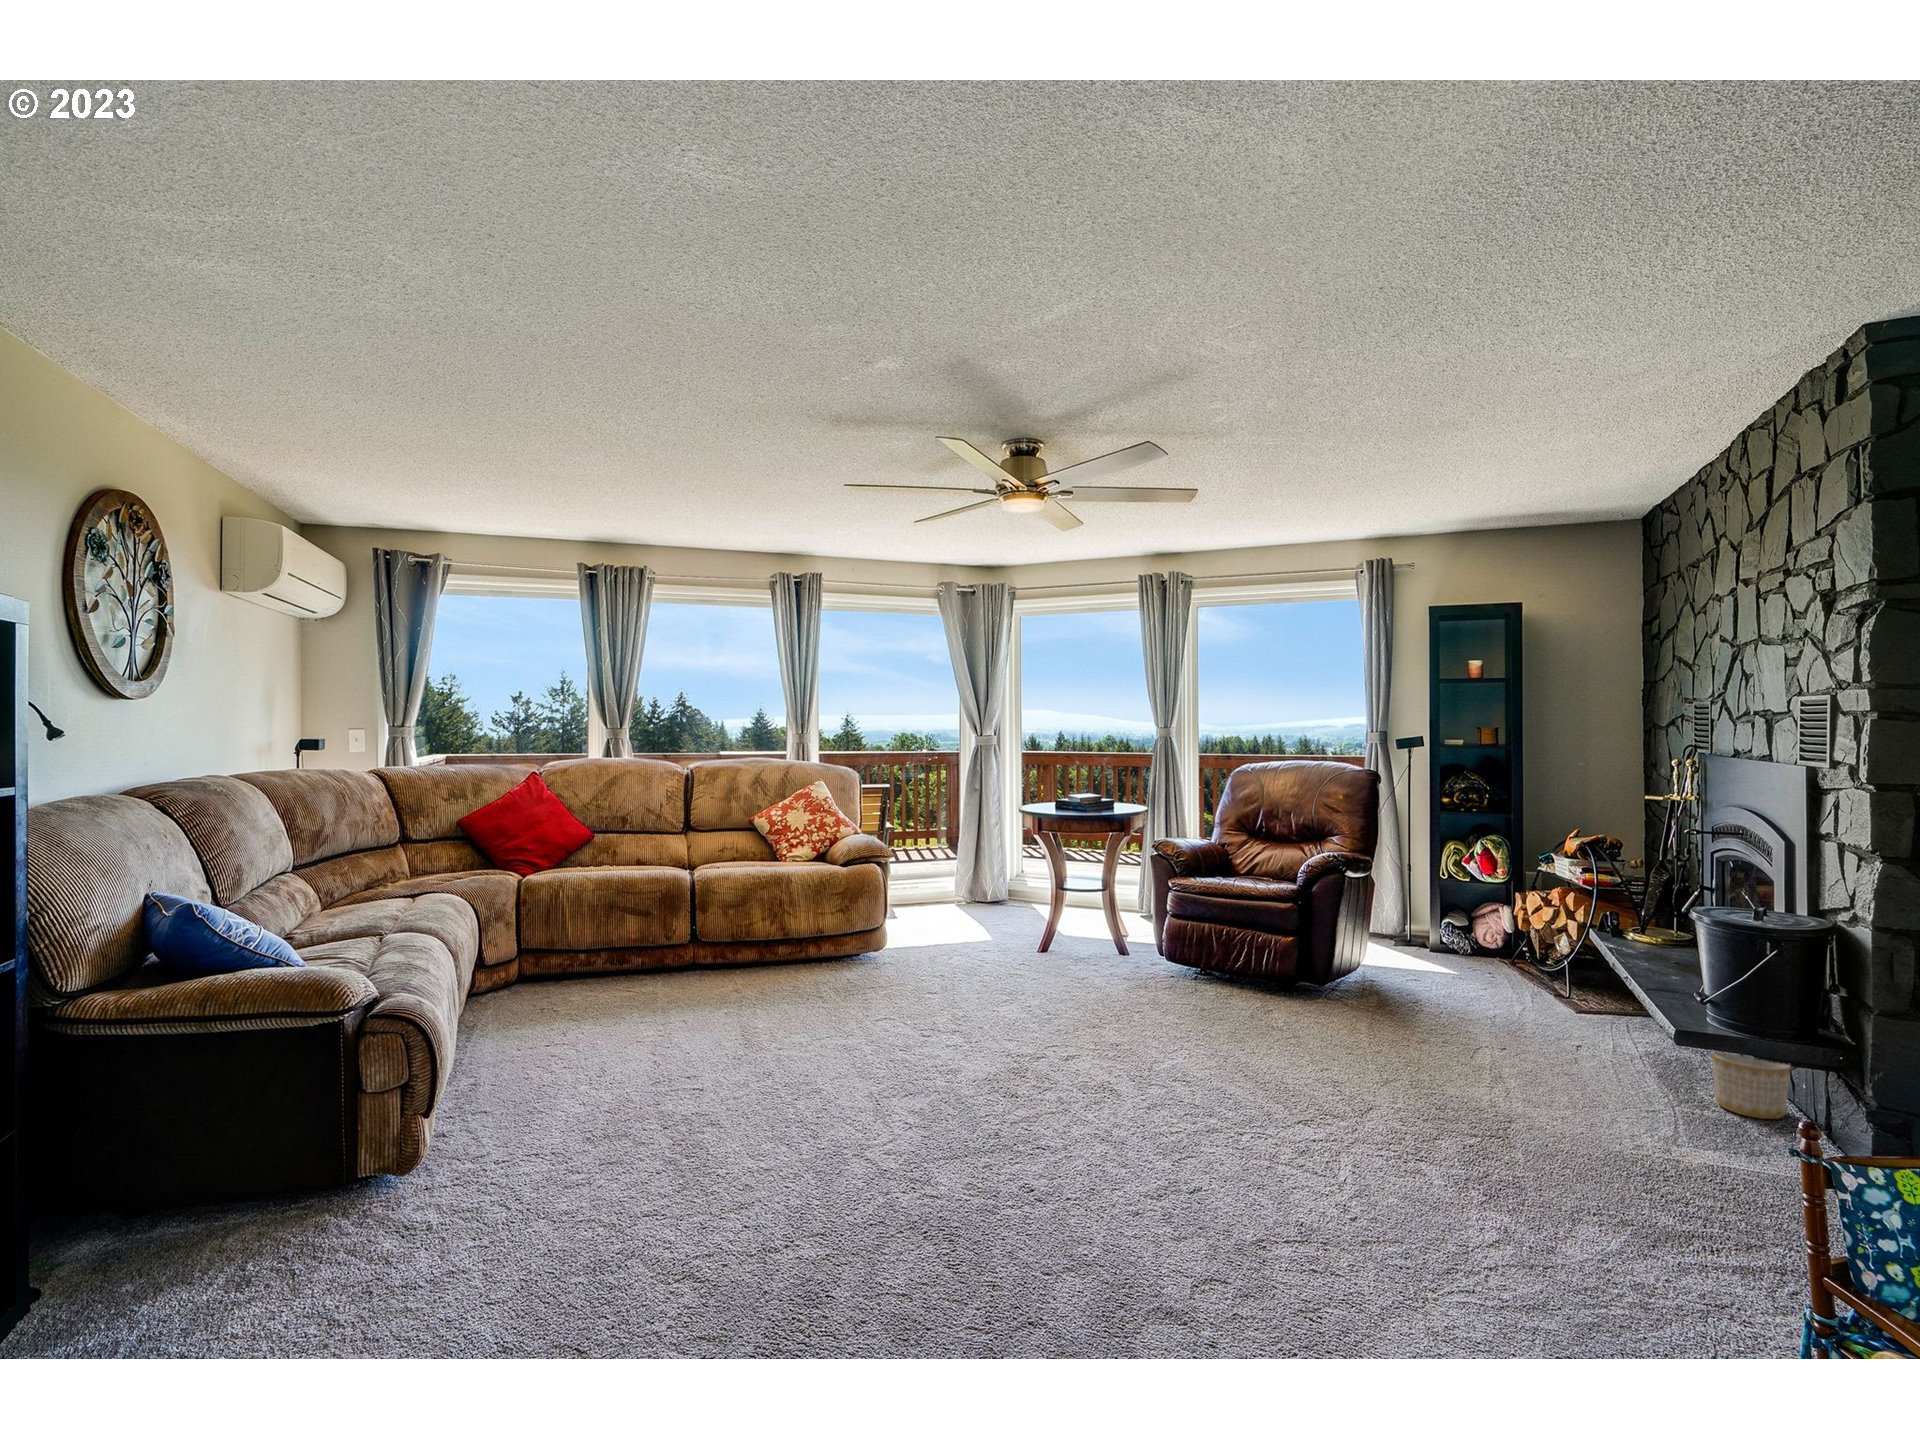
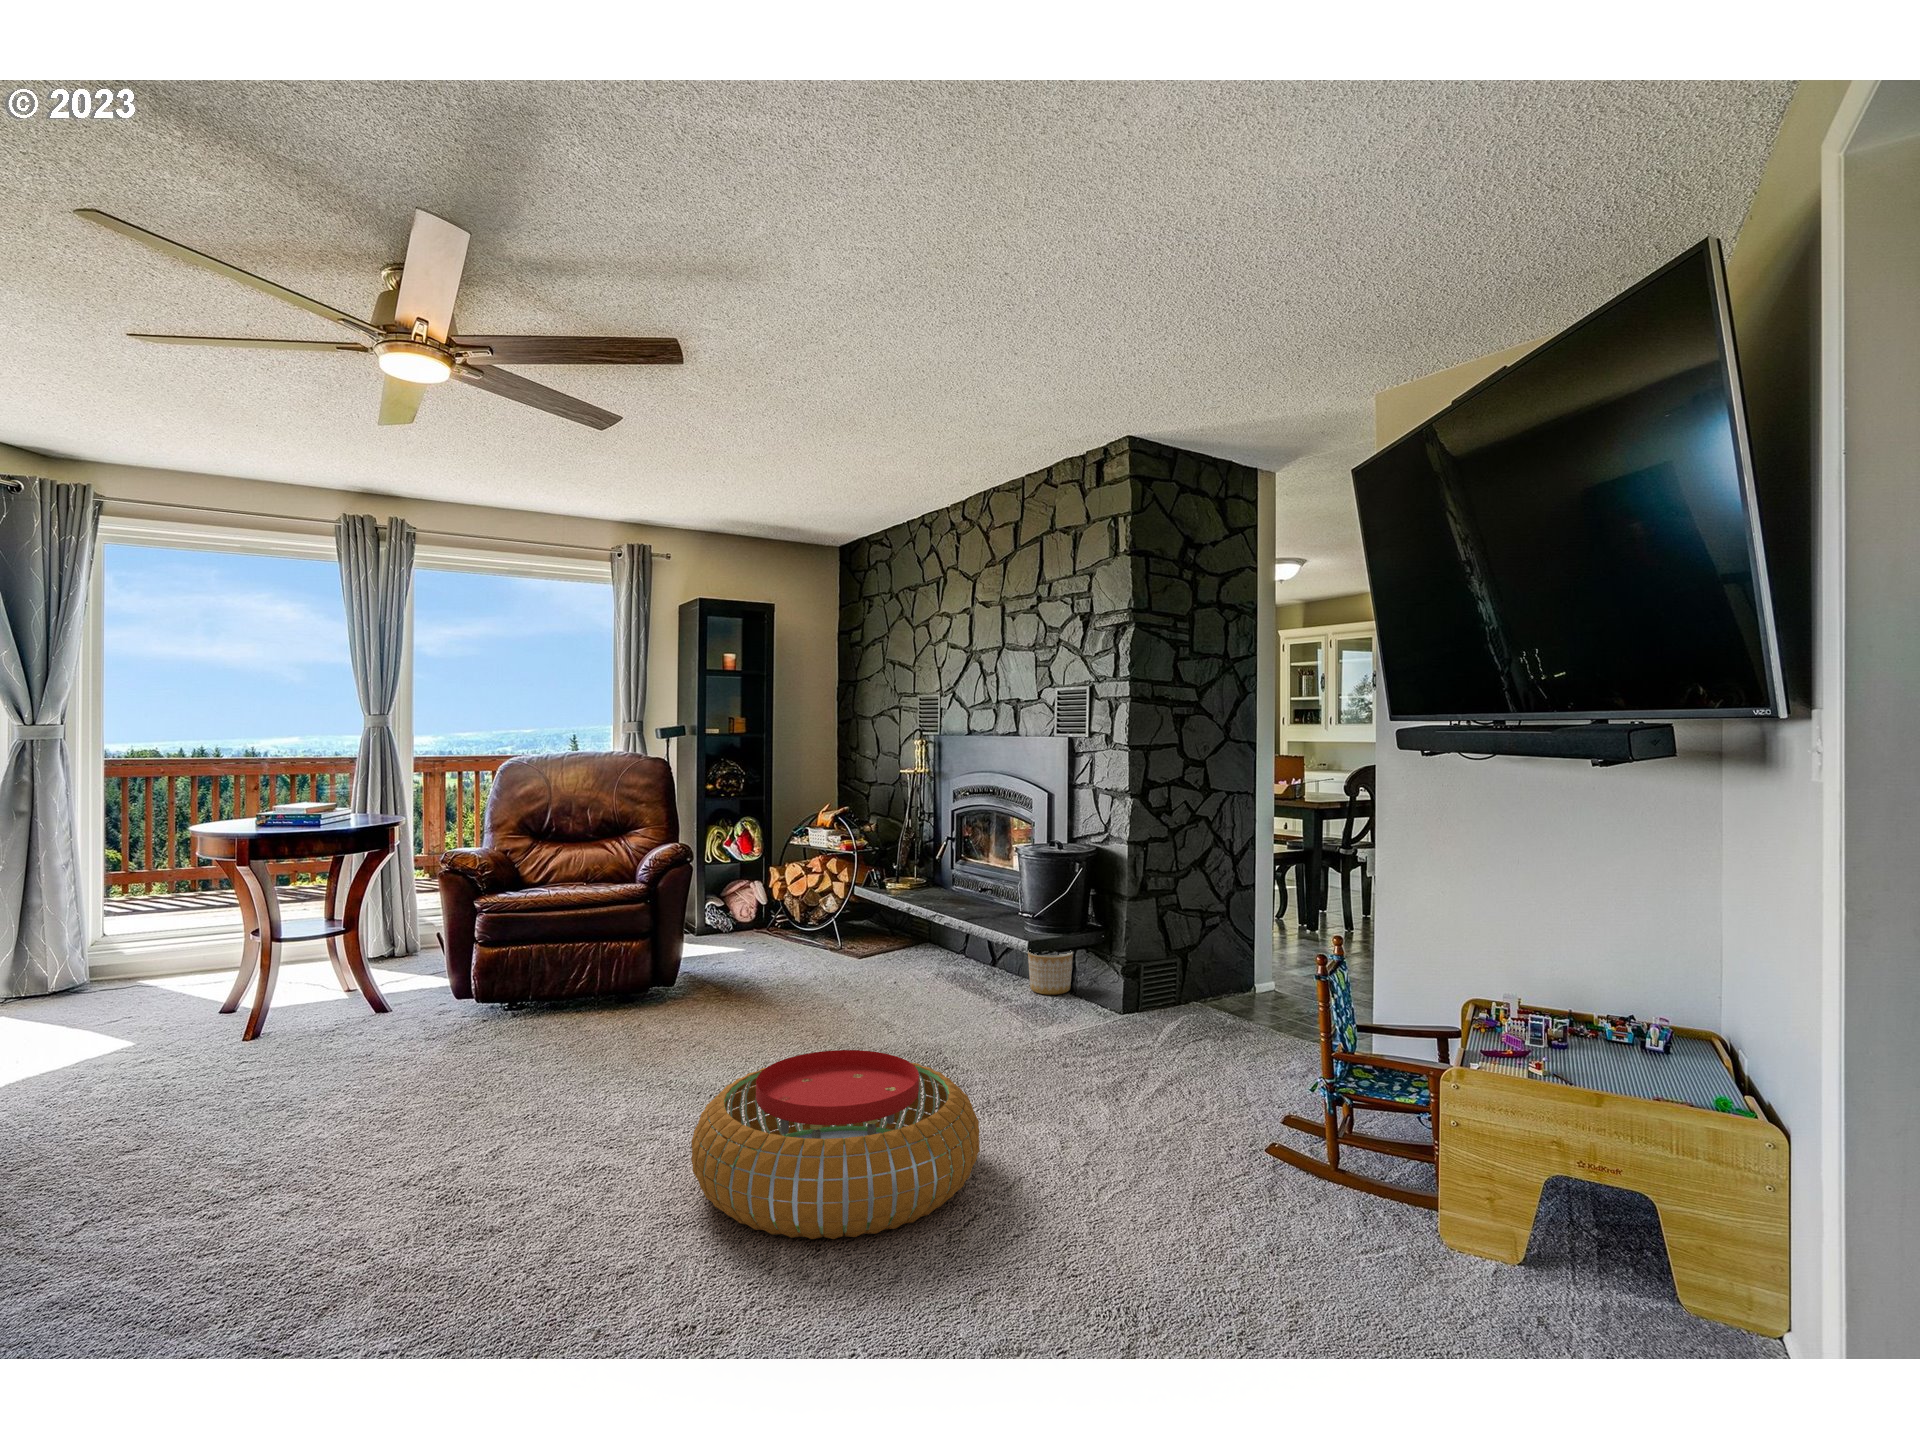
pouf: none [1059,1044,1317,1211] -> present [691,1050,980,1239]

